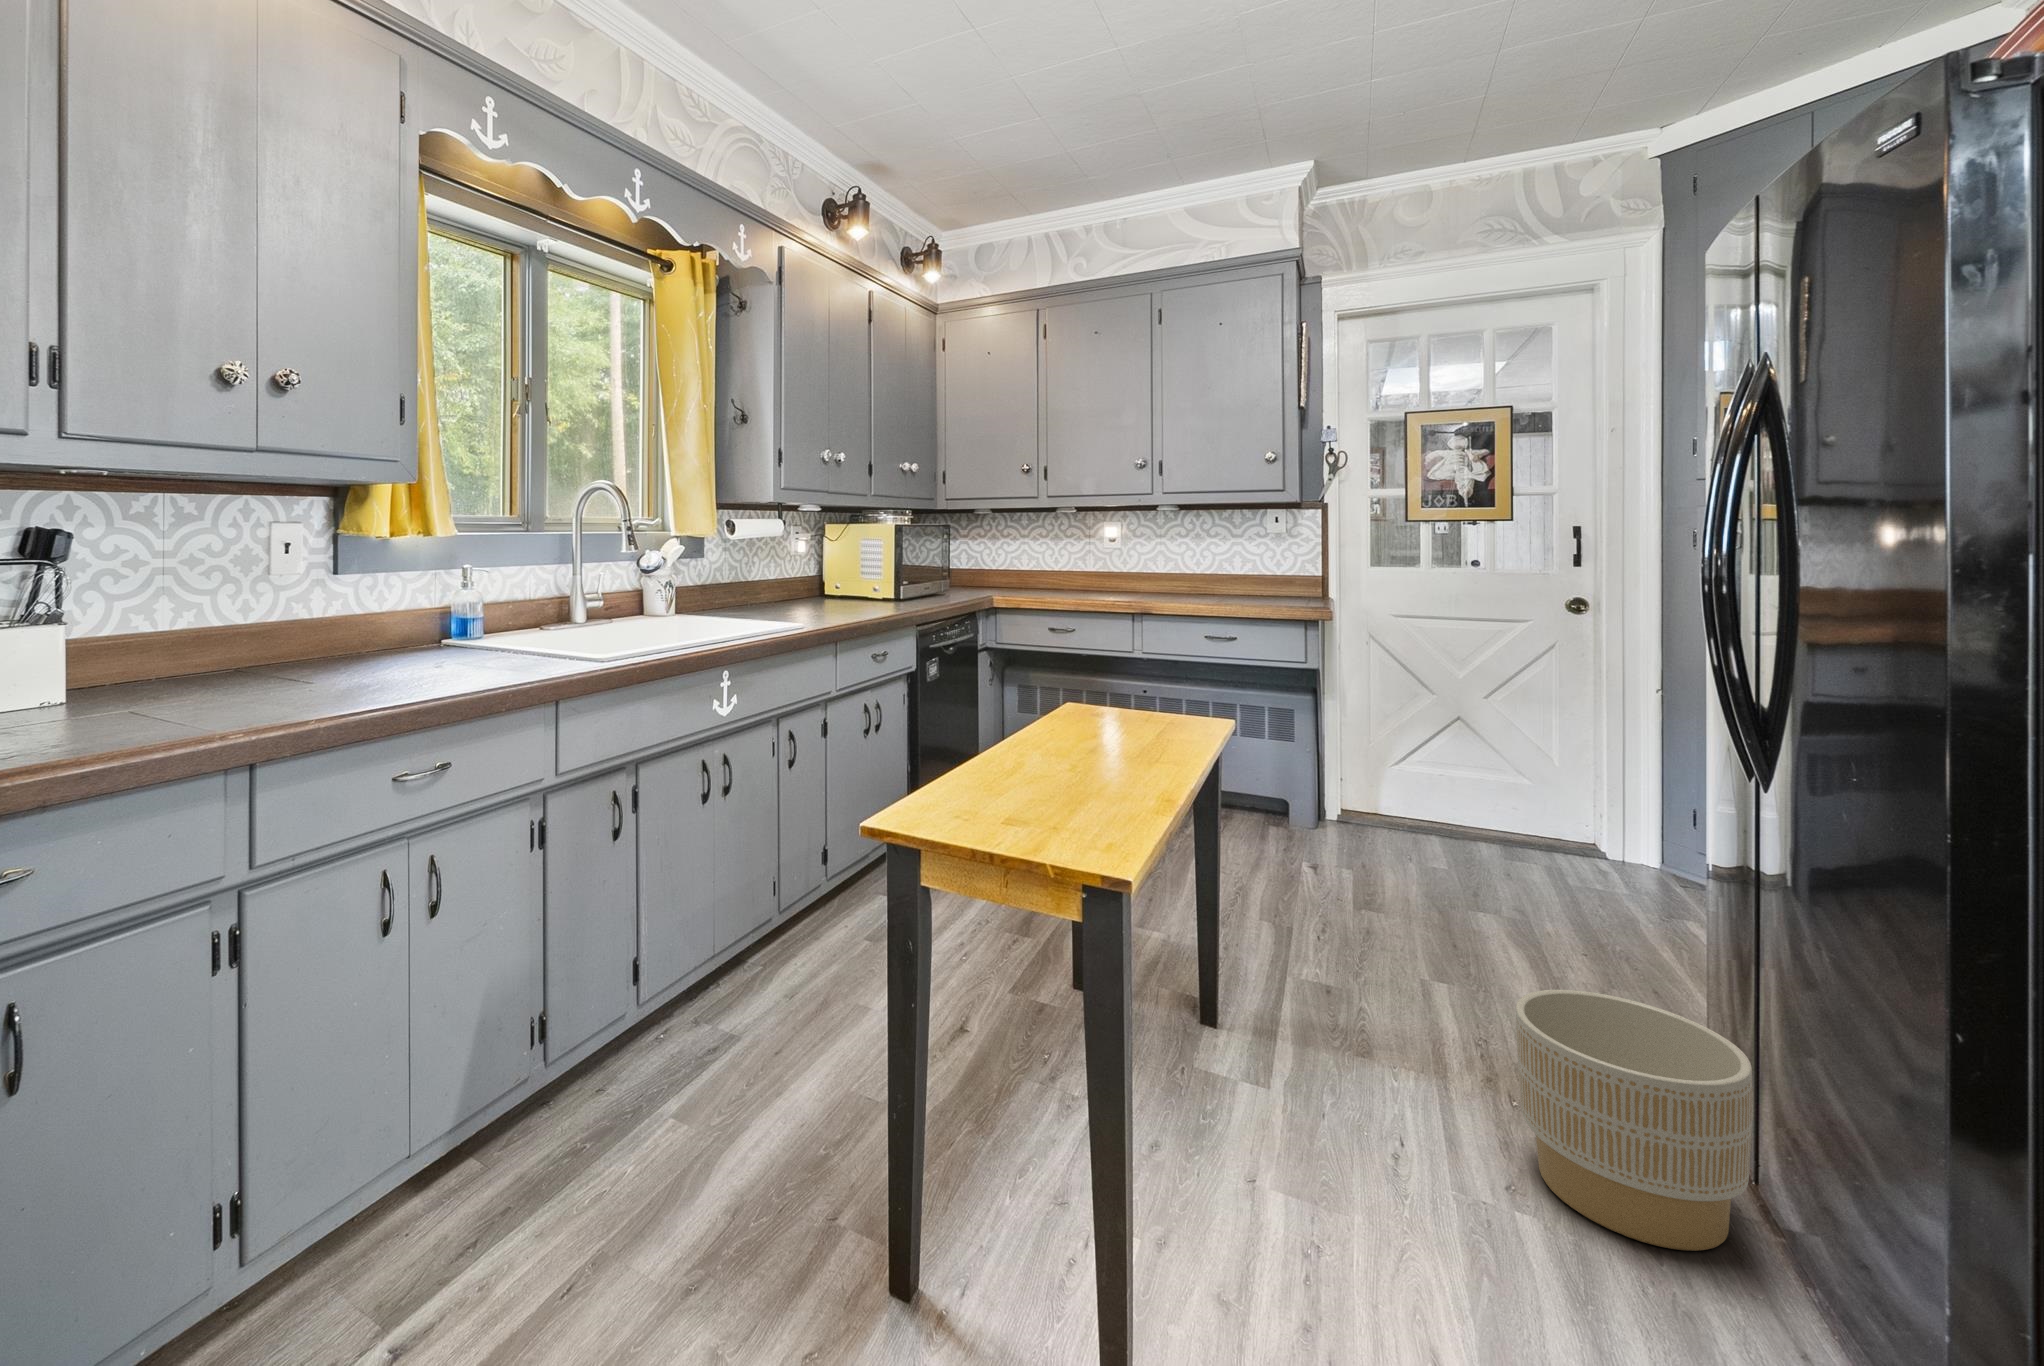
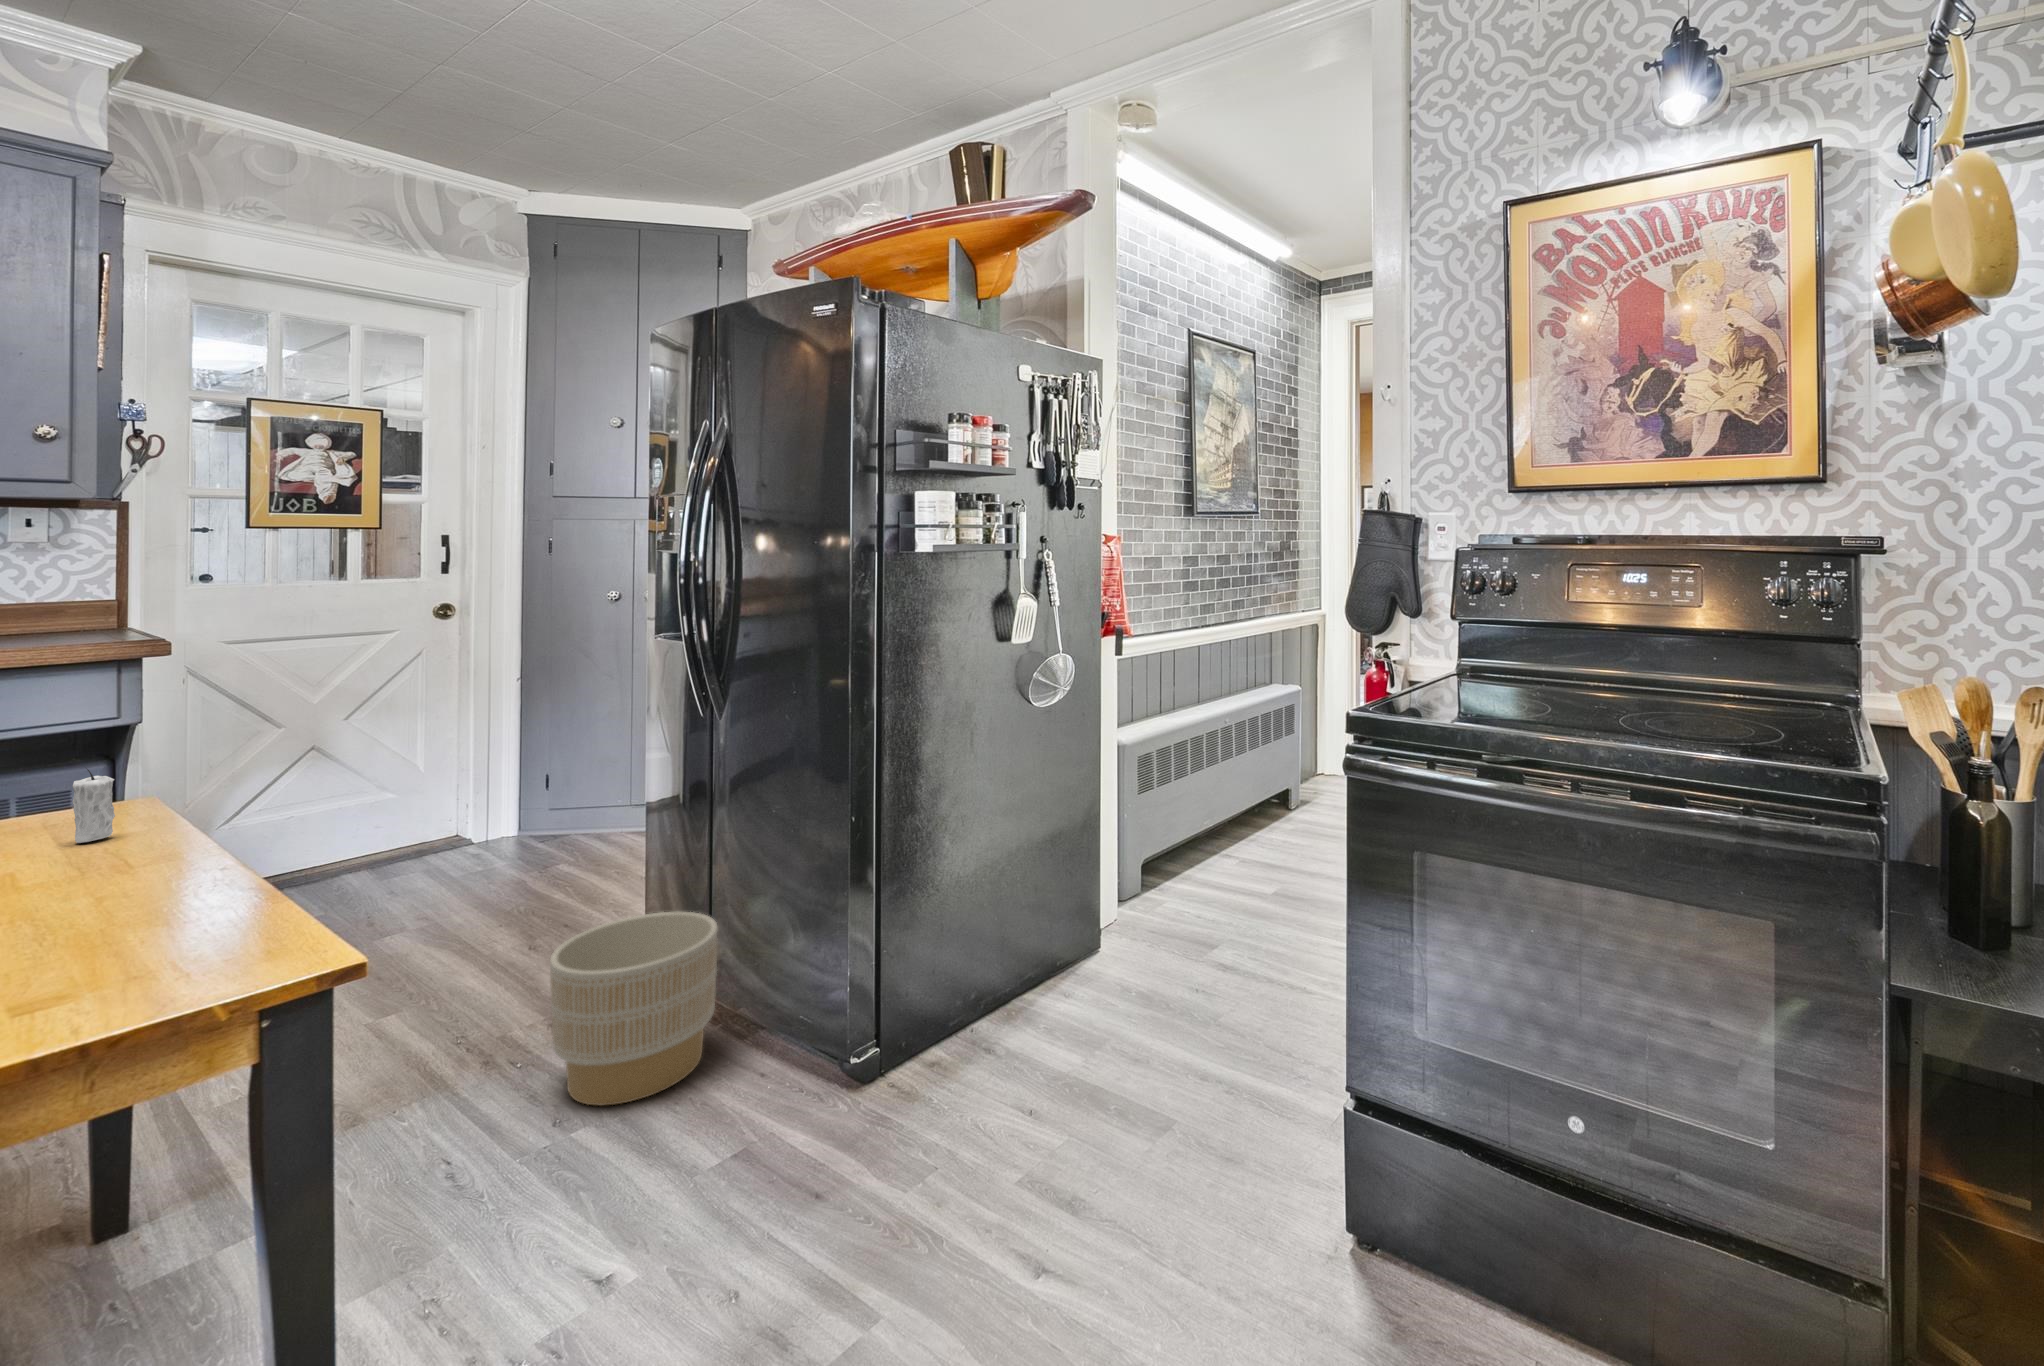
candle: none [1160,690,1181,744] -> present [72,769,115,843]

